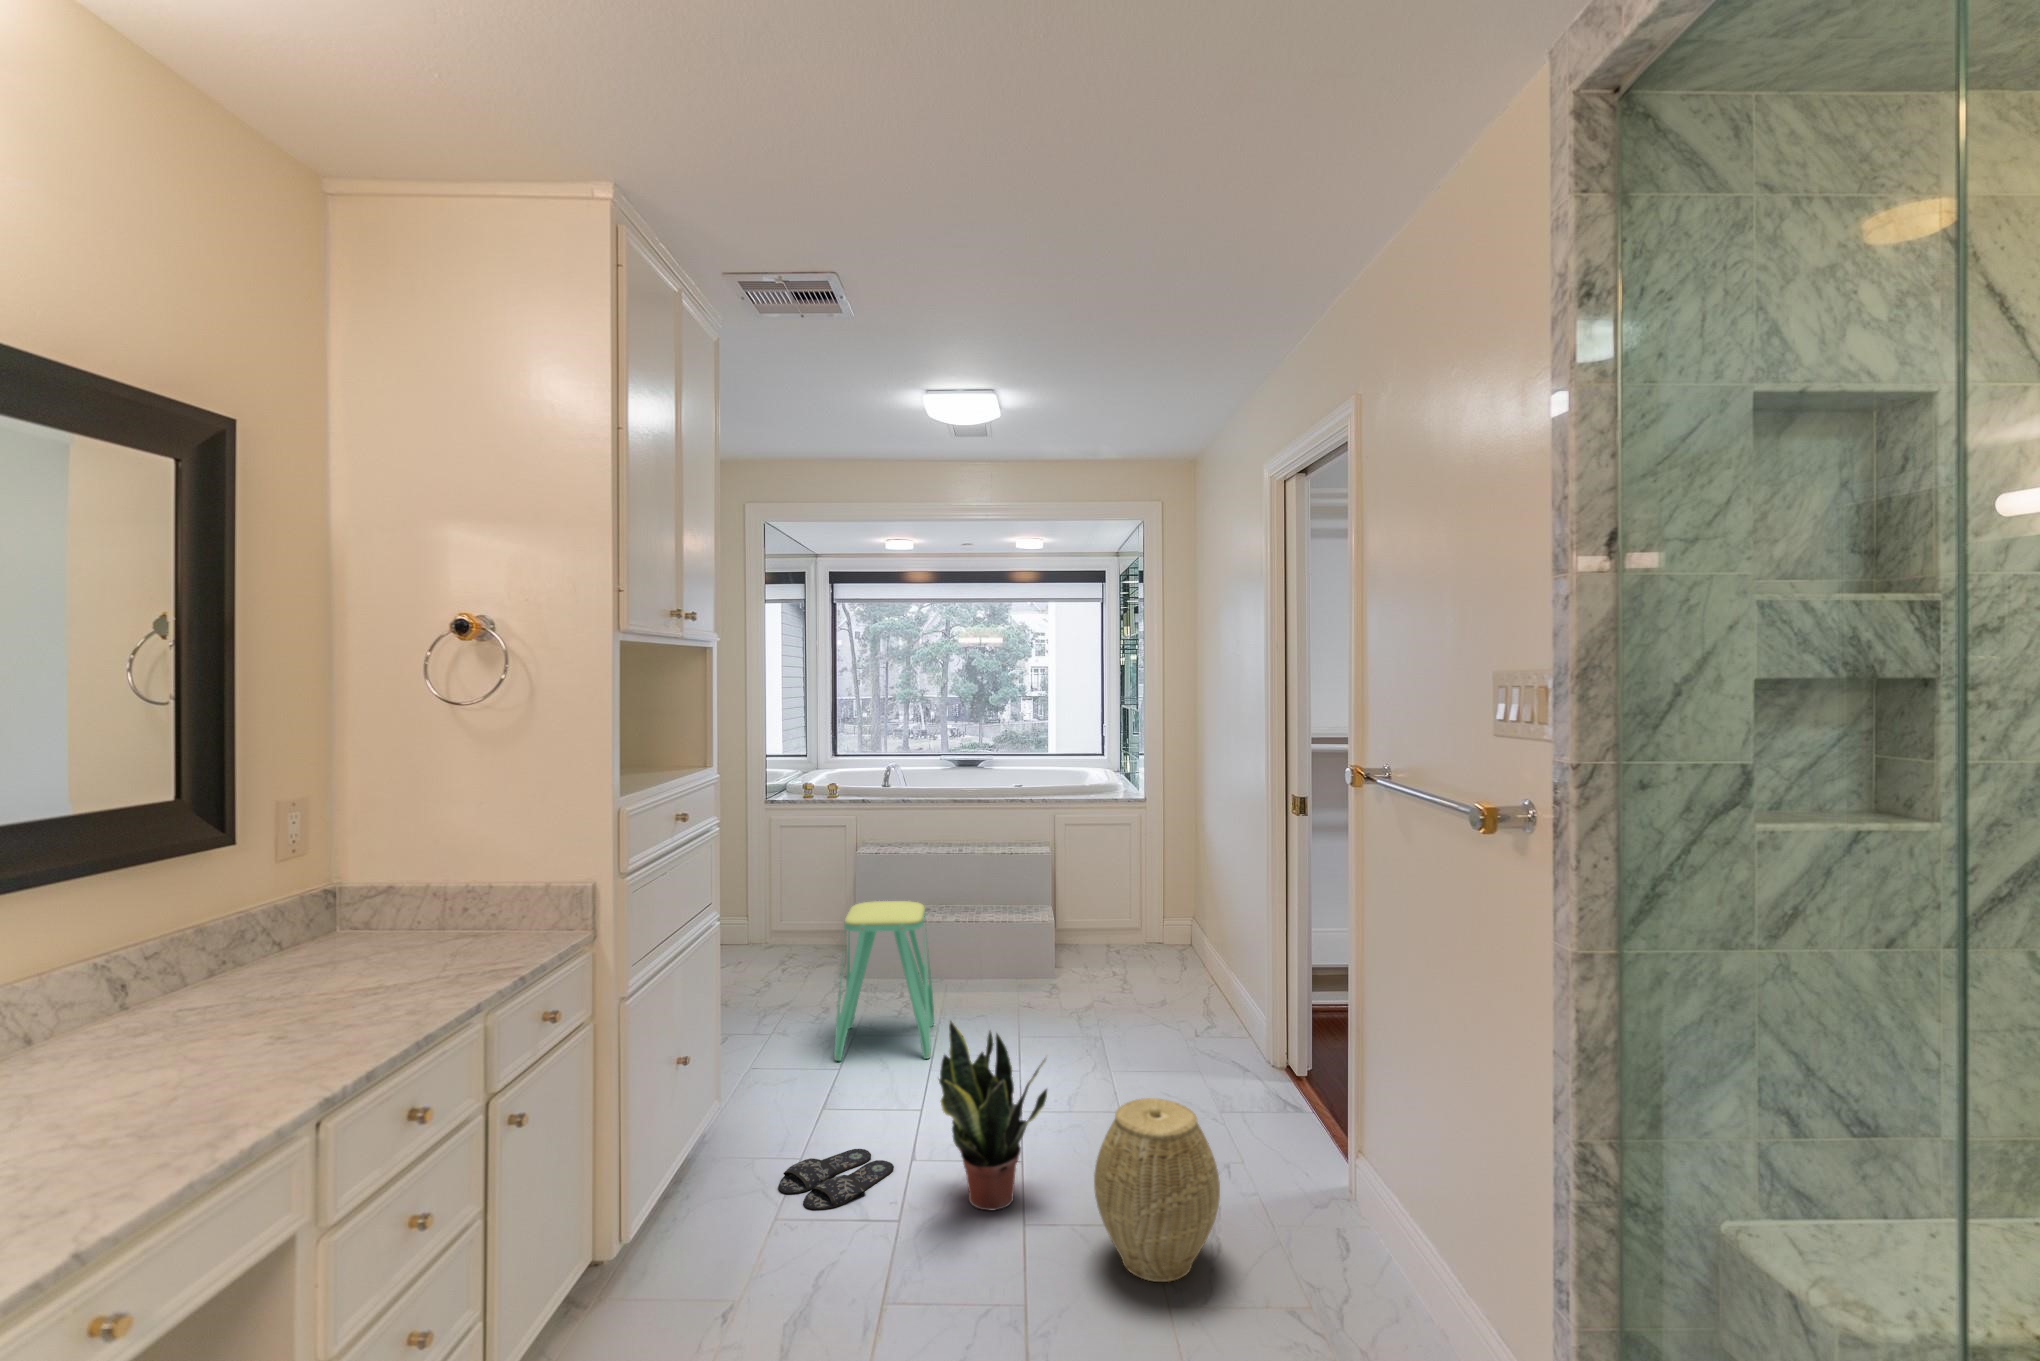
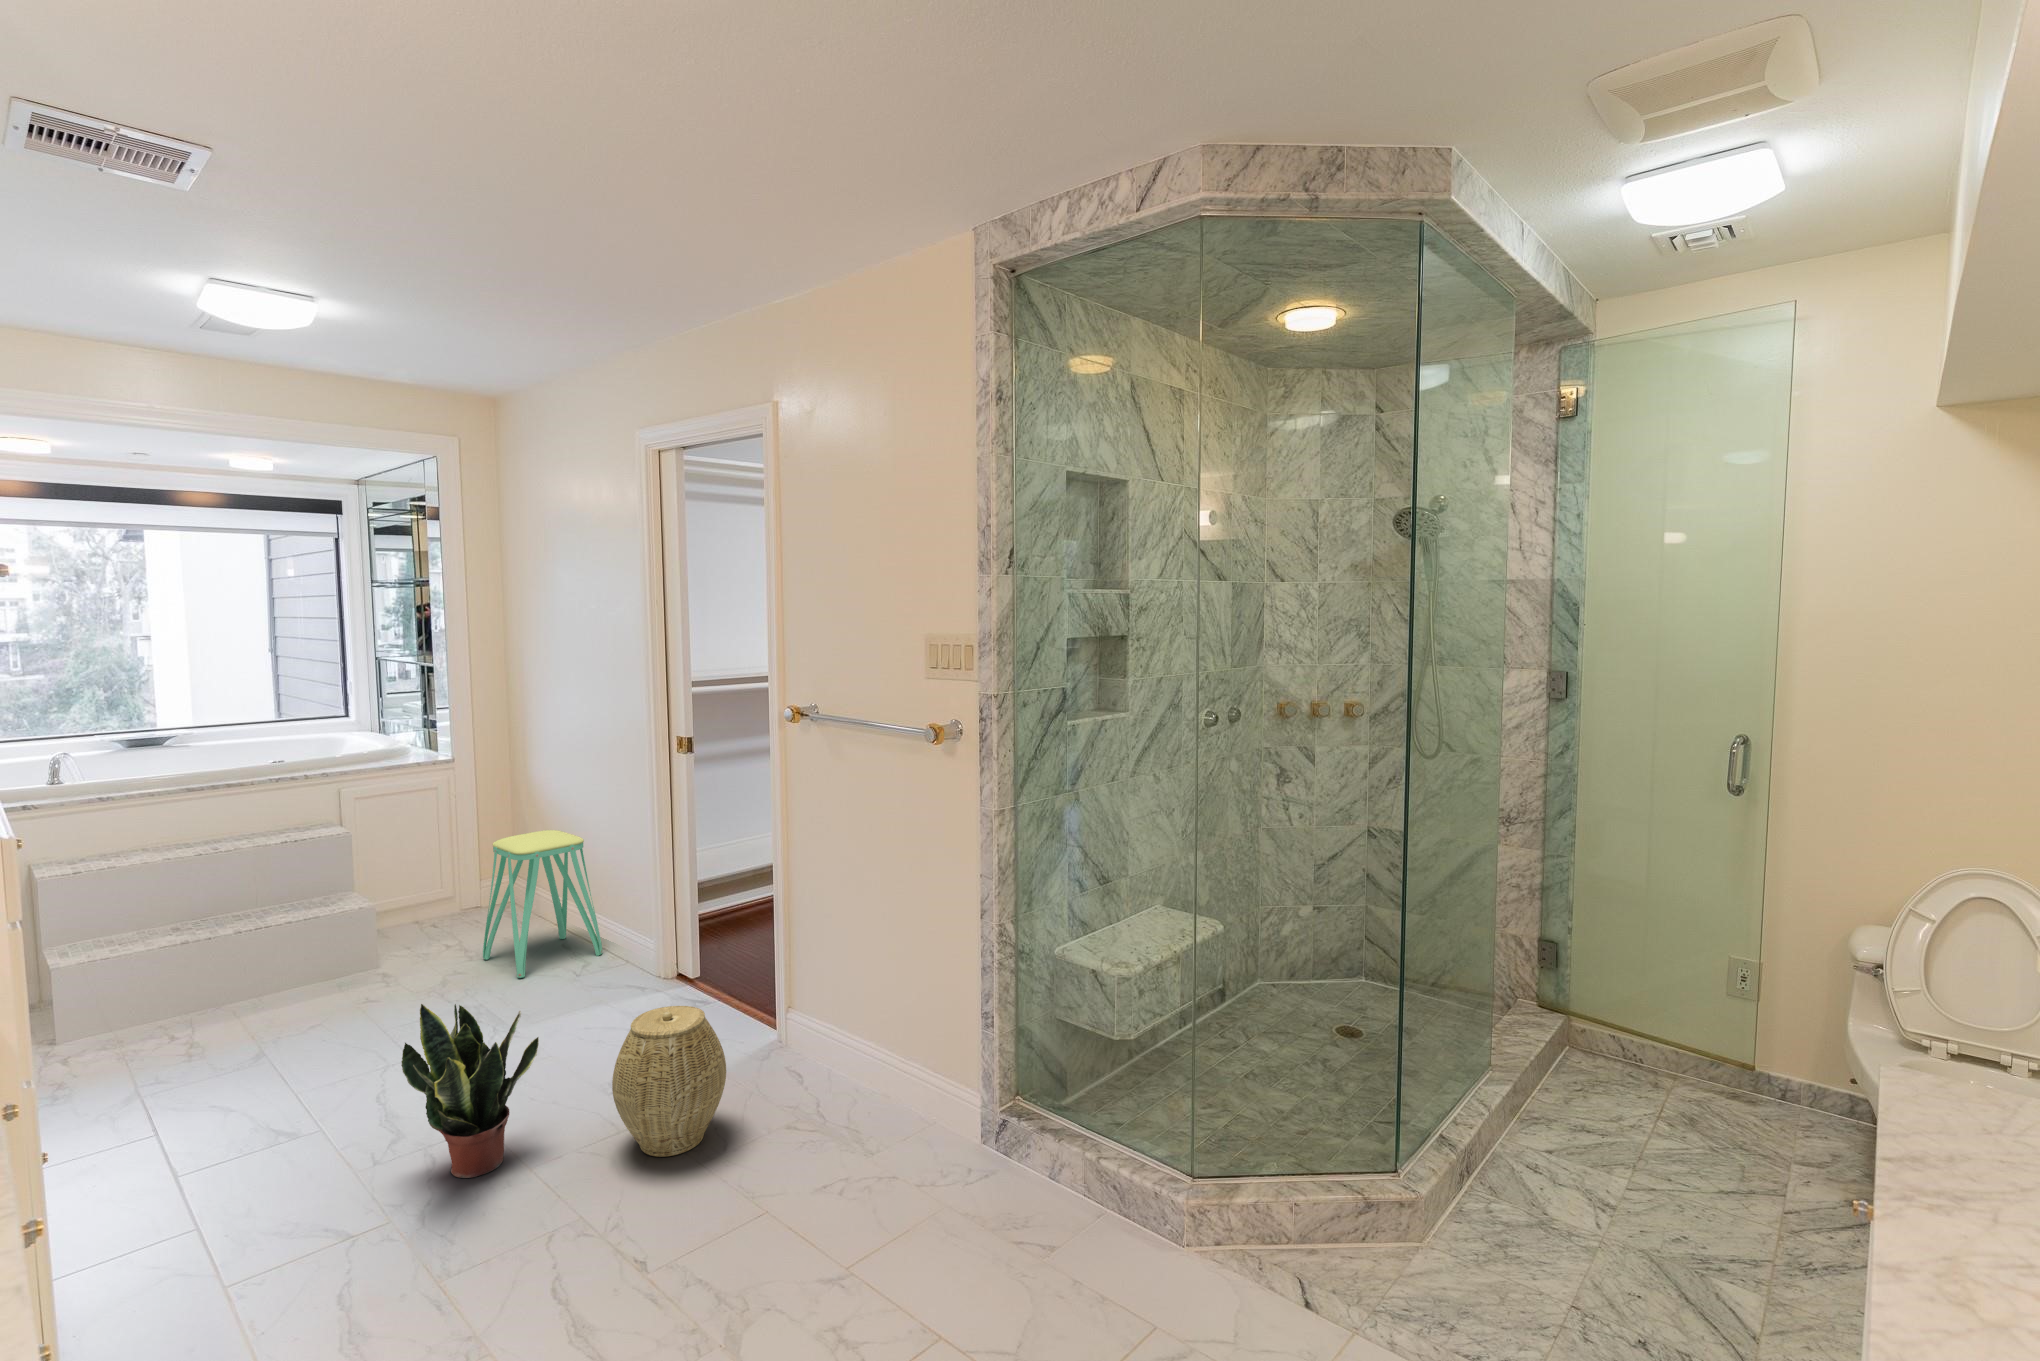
stool: present [834,901,934,1061] -> present [483,830,602,978]
slippers: present [778,1149,894,1209] -> none [183,1186,336,1268]

